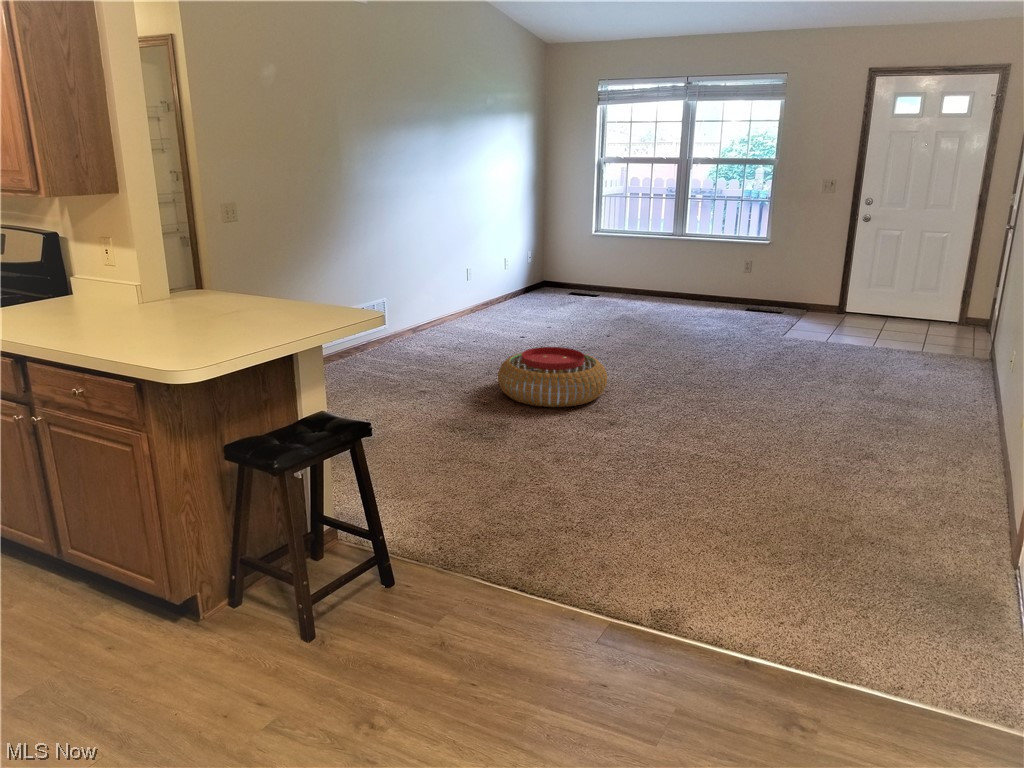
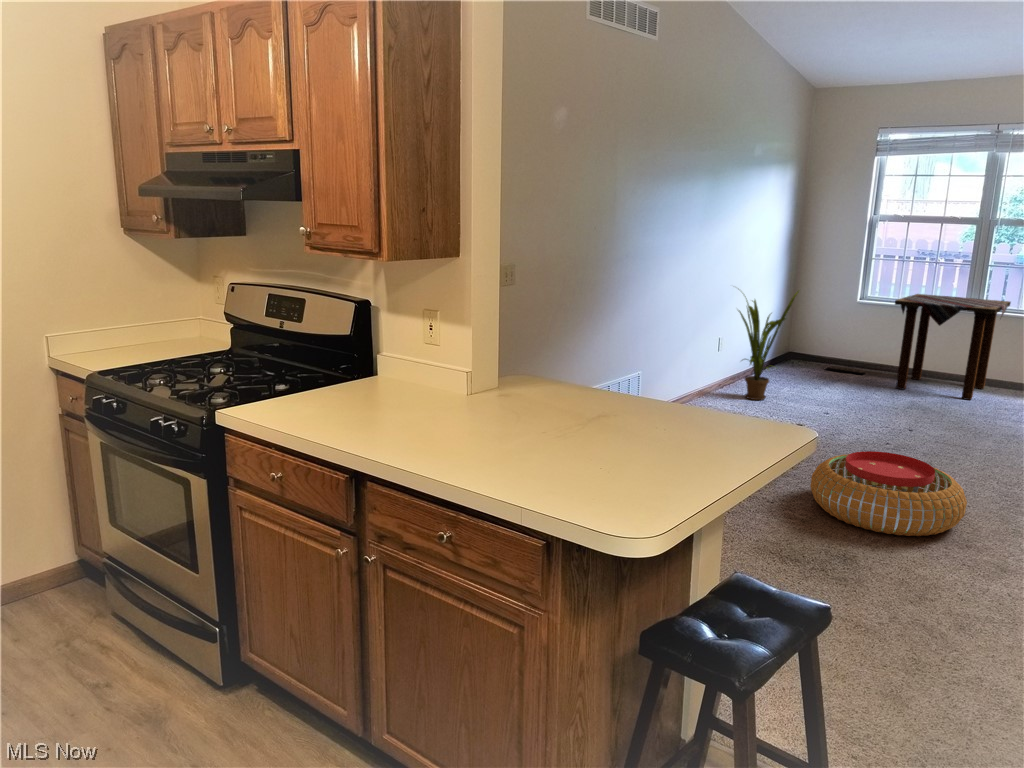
house plant: none [471,220,528,319] -> present [739,291,798,400]
side table: none [611,224,703,310] -> present [895,294,1011,400]

